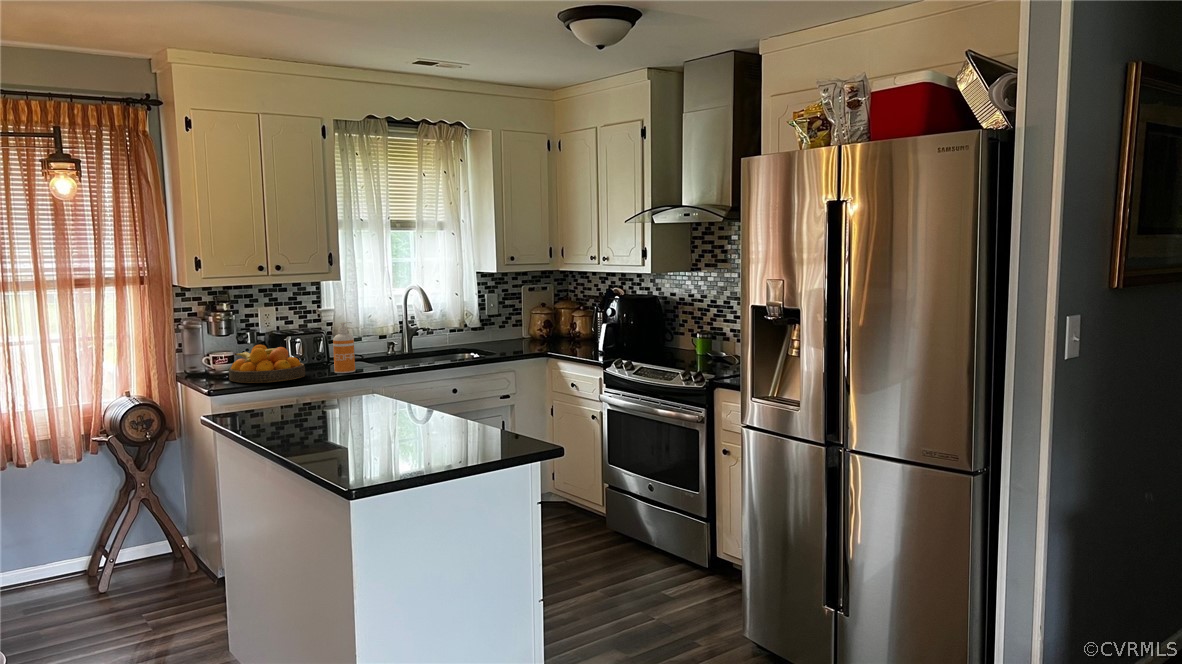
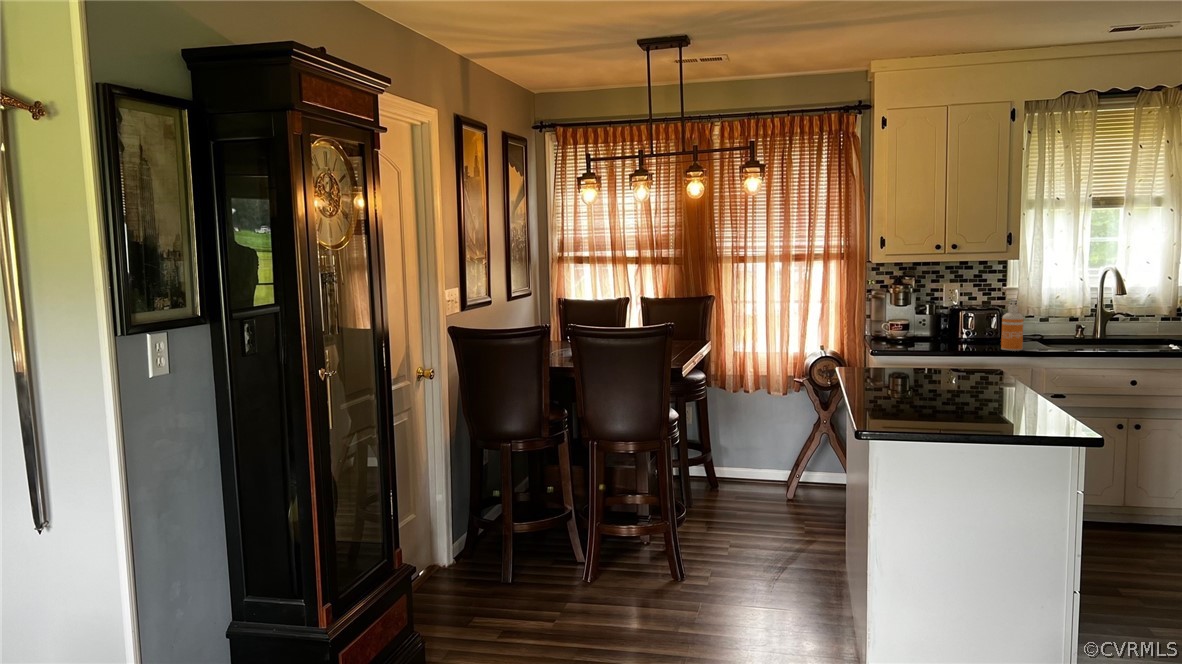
fruit bowl: present [229,345,305,383] -> none [902,316,971,351]

